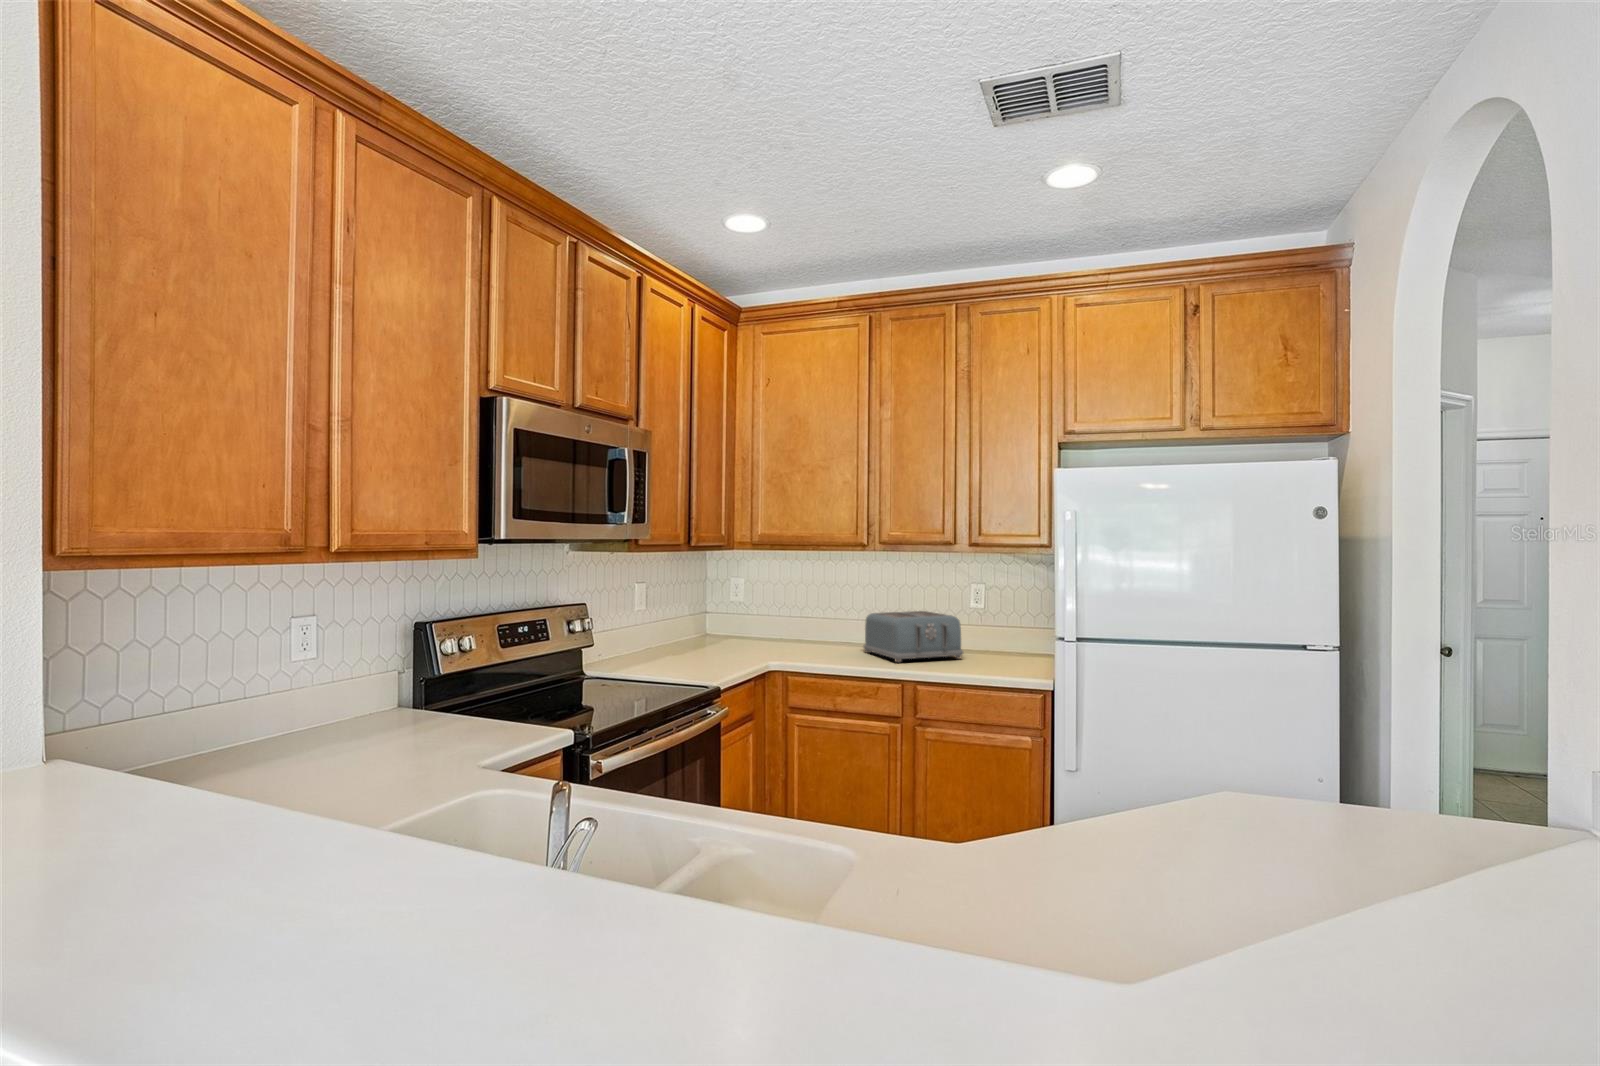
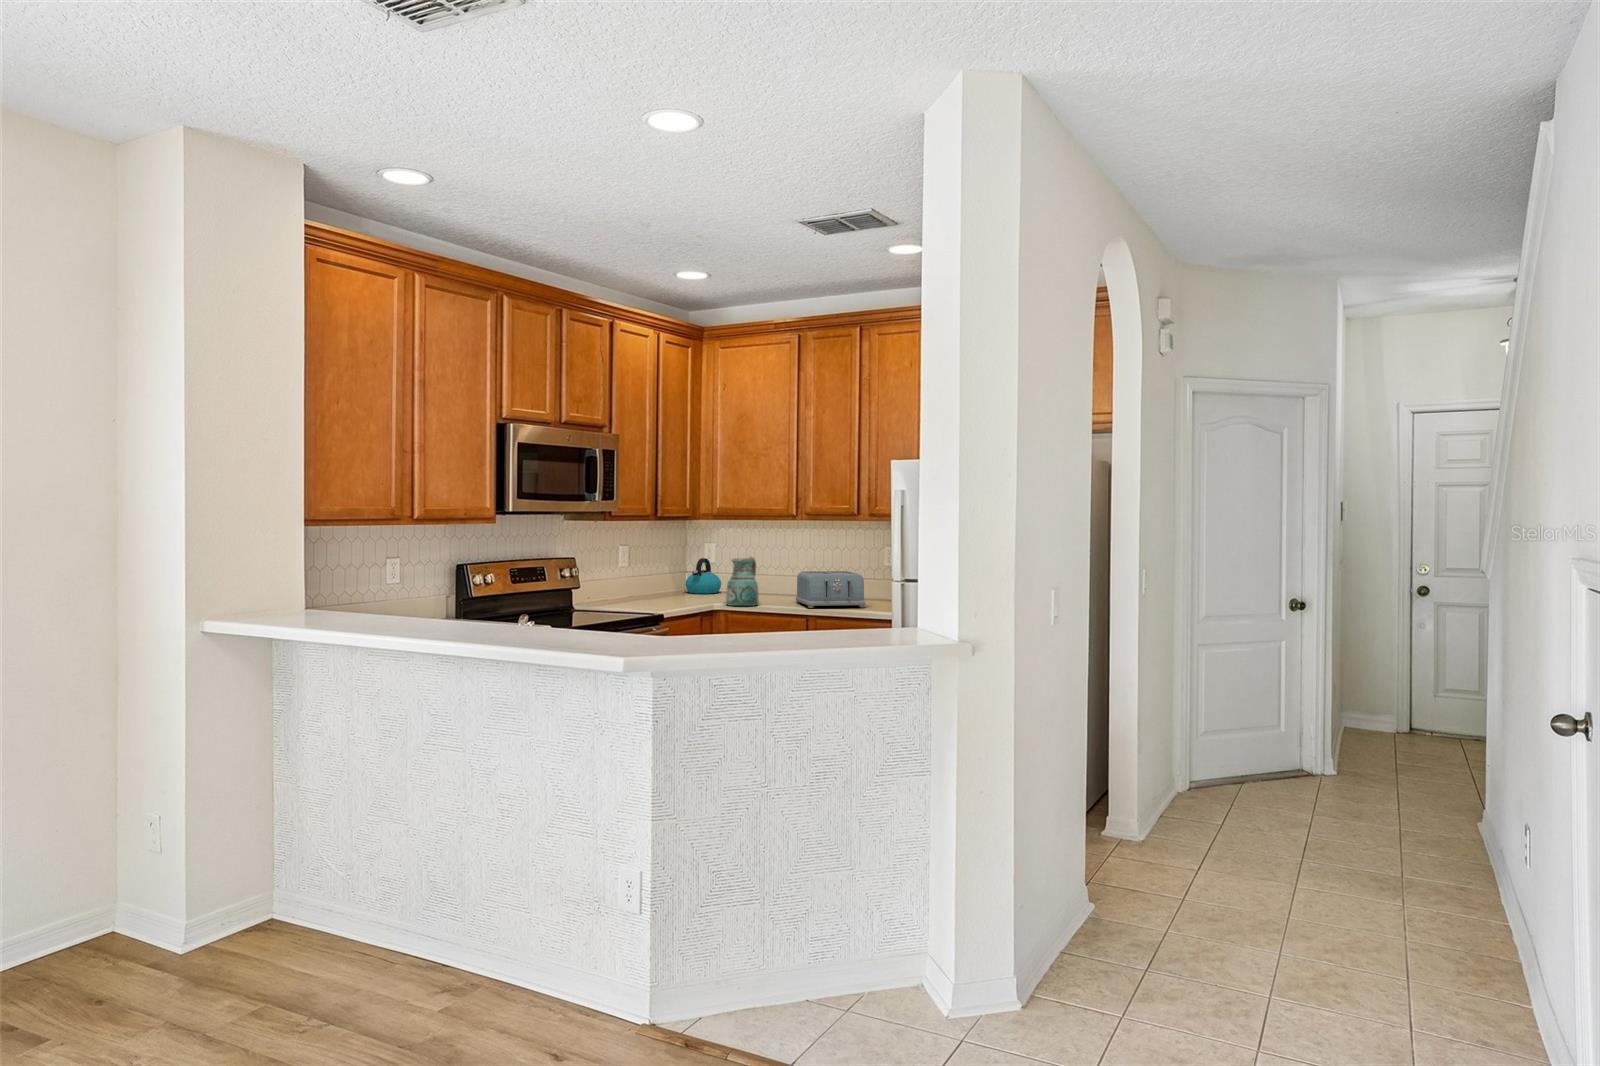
ceramic pitcher: none [783,596,825,662] -> present [726,557,758,606]
kettle: none [710,597,754,641] -> present [685,558,721,594]

